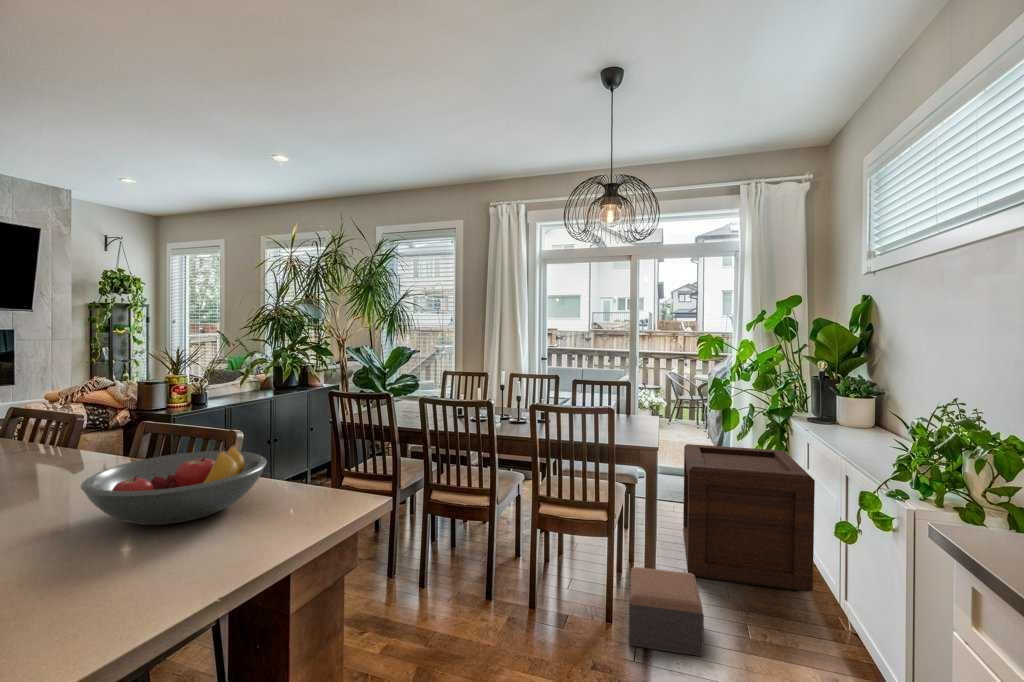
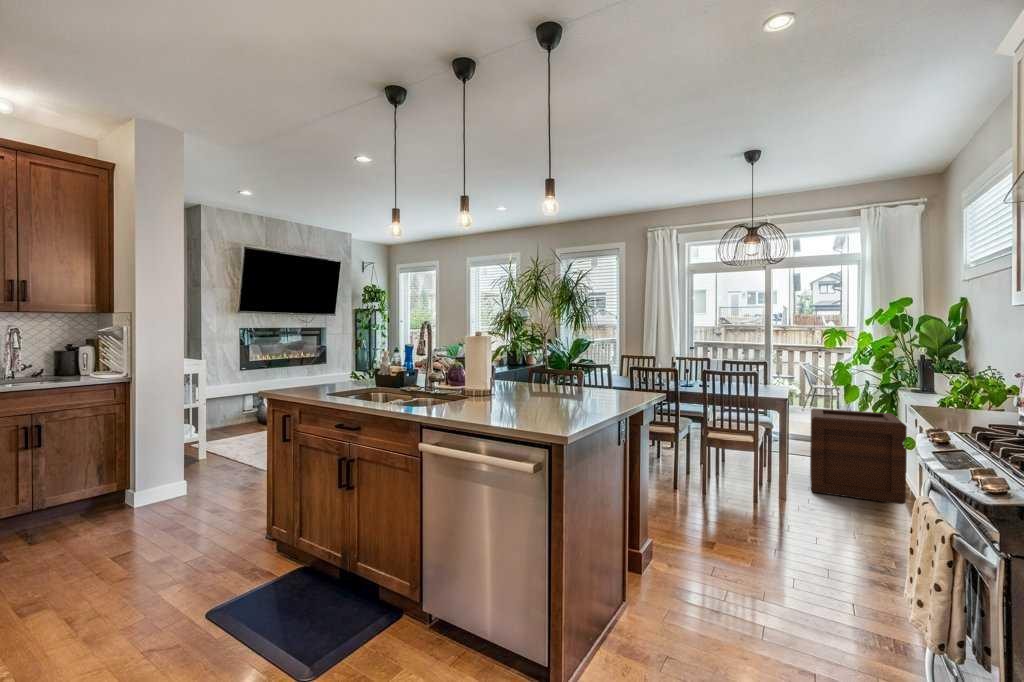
fruit bowl: present [81,445,267,525] -> none [544,368,605,392]
footstool: present [628,567,704,656] -> none [767,474,817,520]

